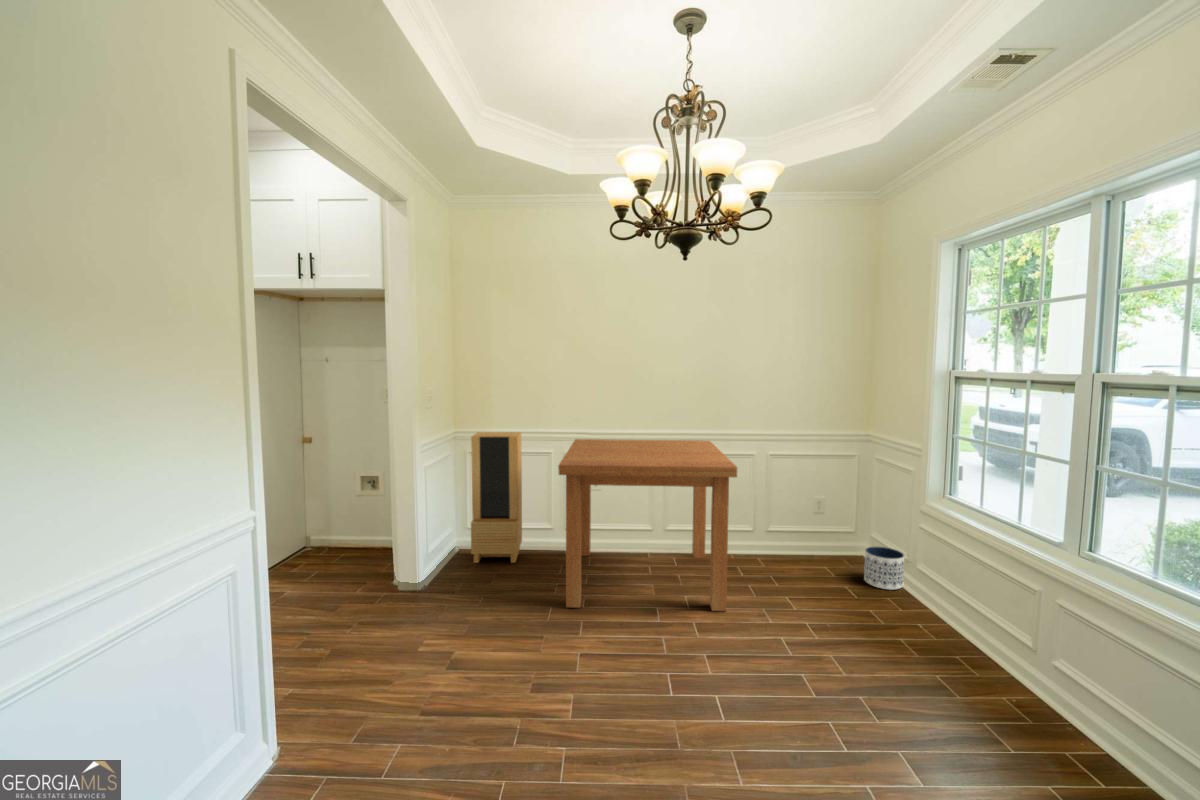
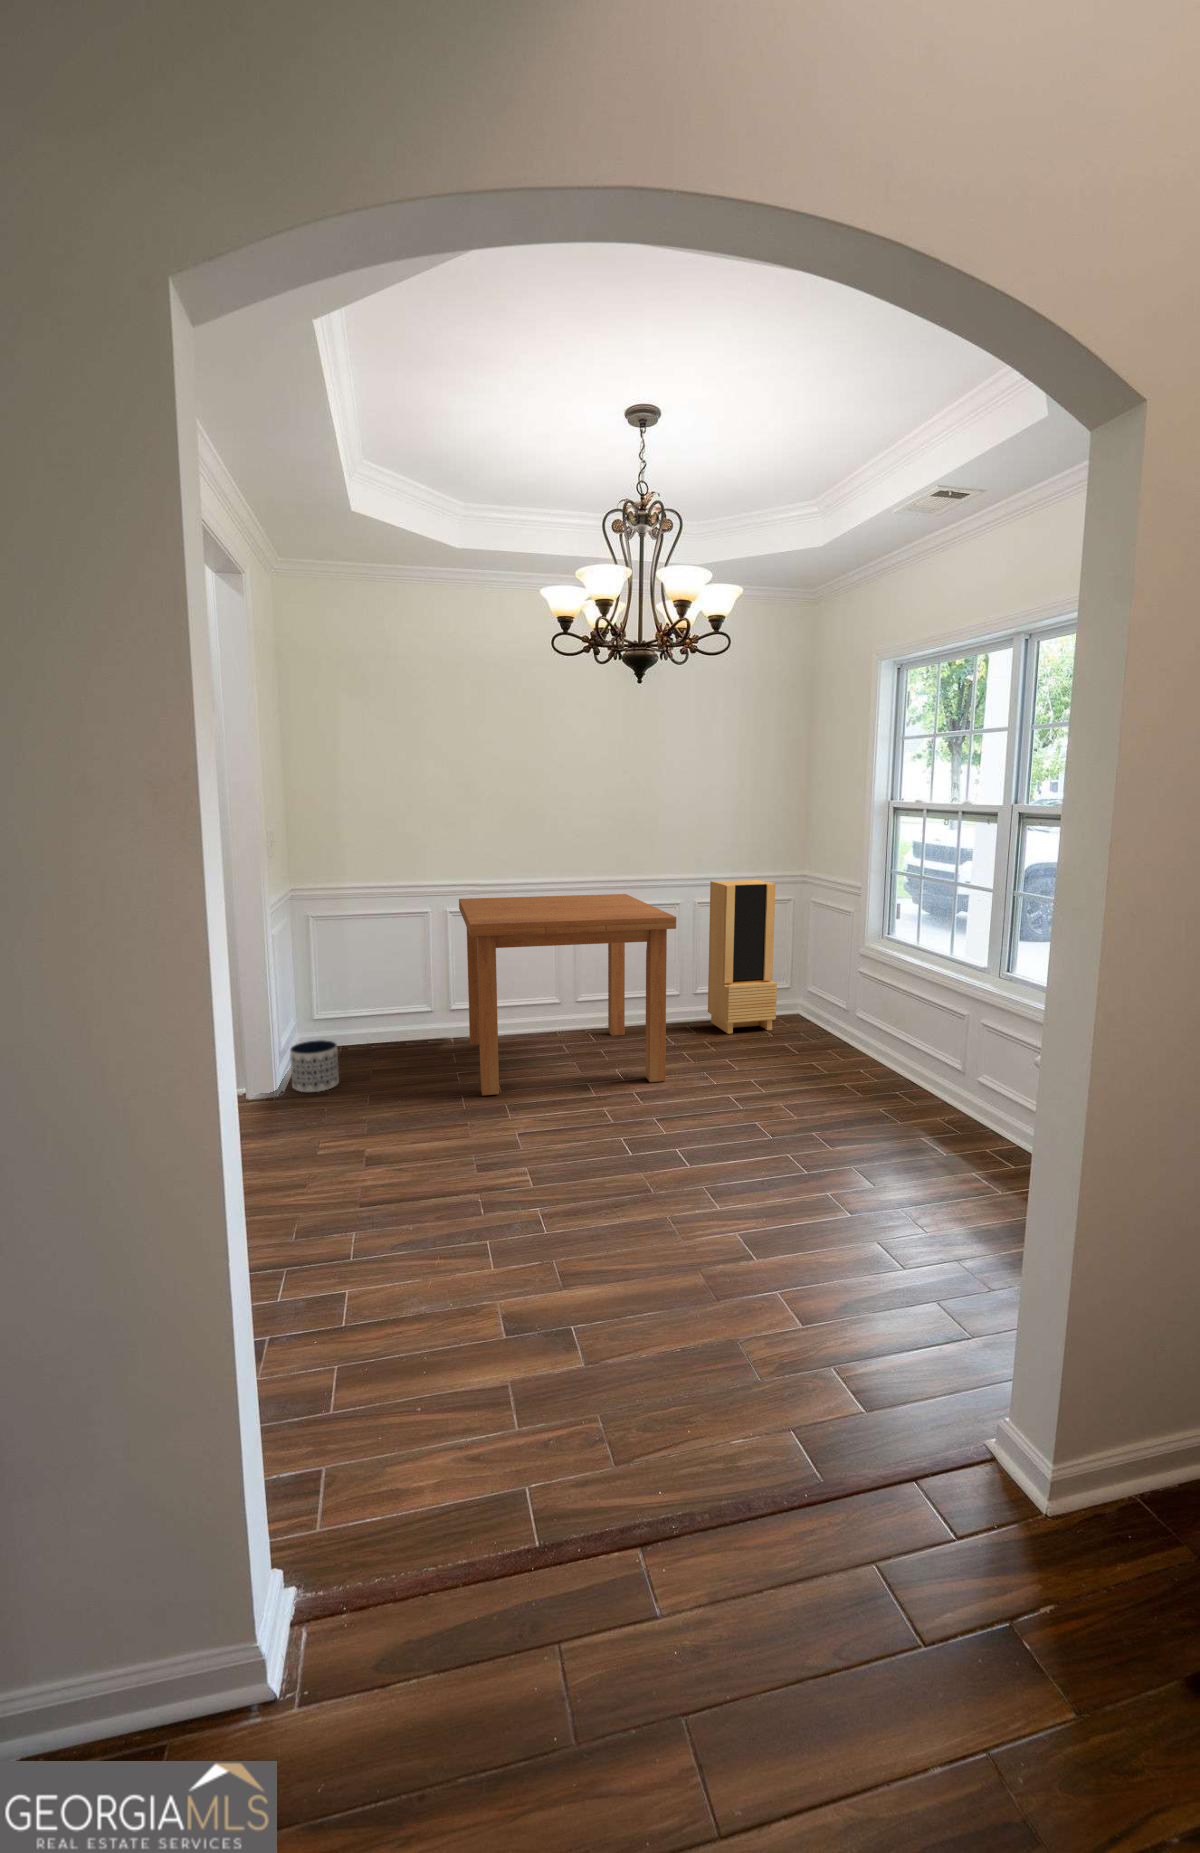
storage cabinet: present [471,432,522,563] -> present [708,880,777,1034]
planter: present [864,547,904,590] -> present [290,1040,339,1092]

